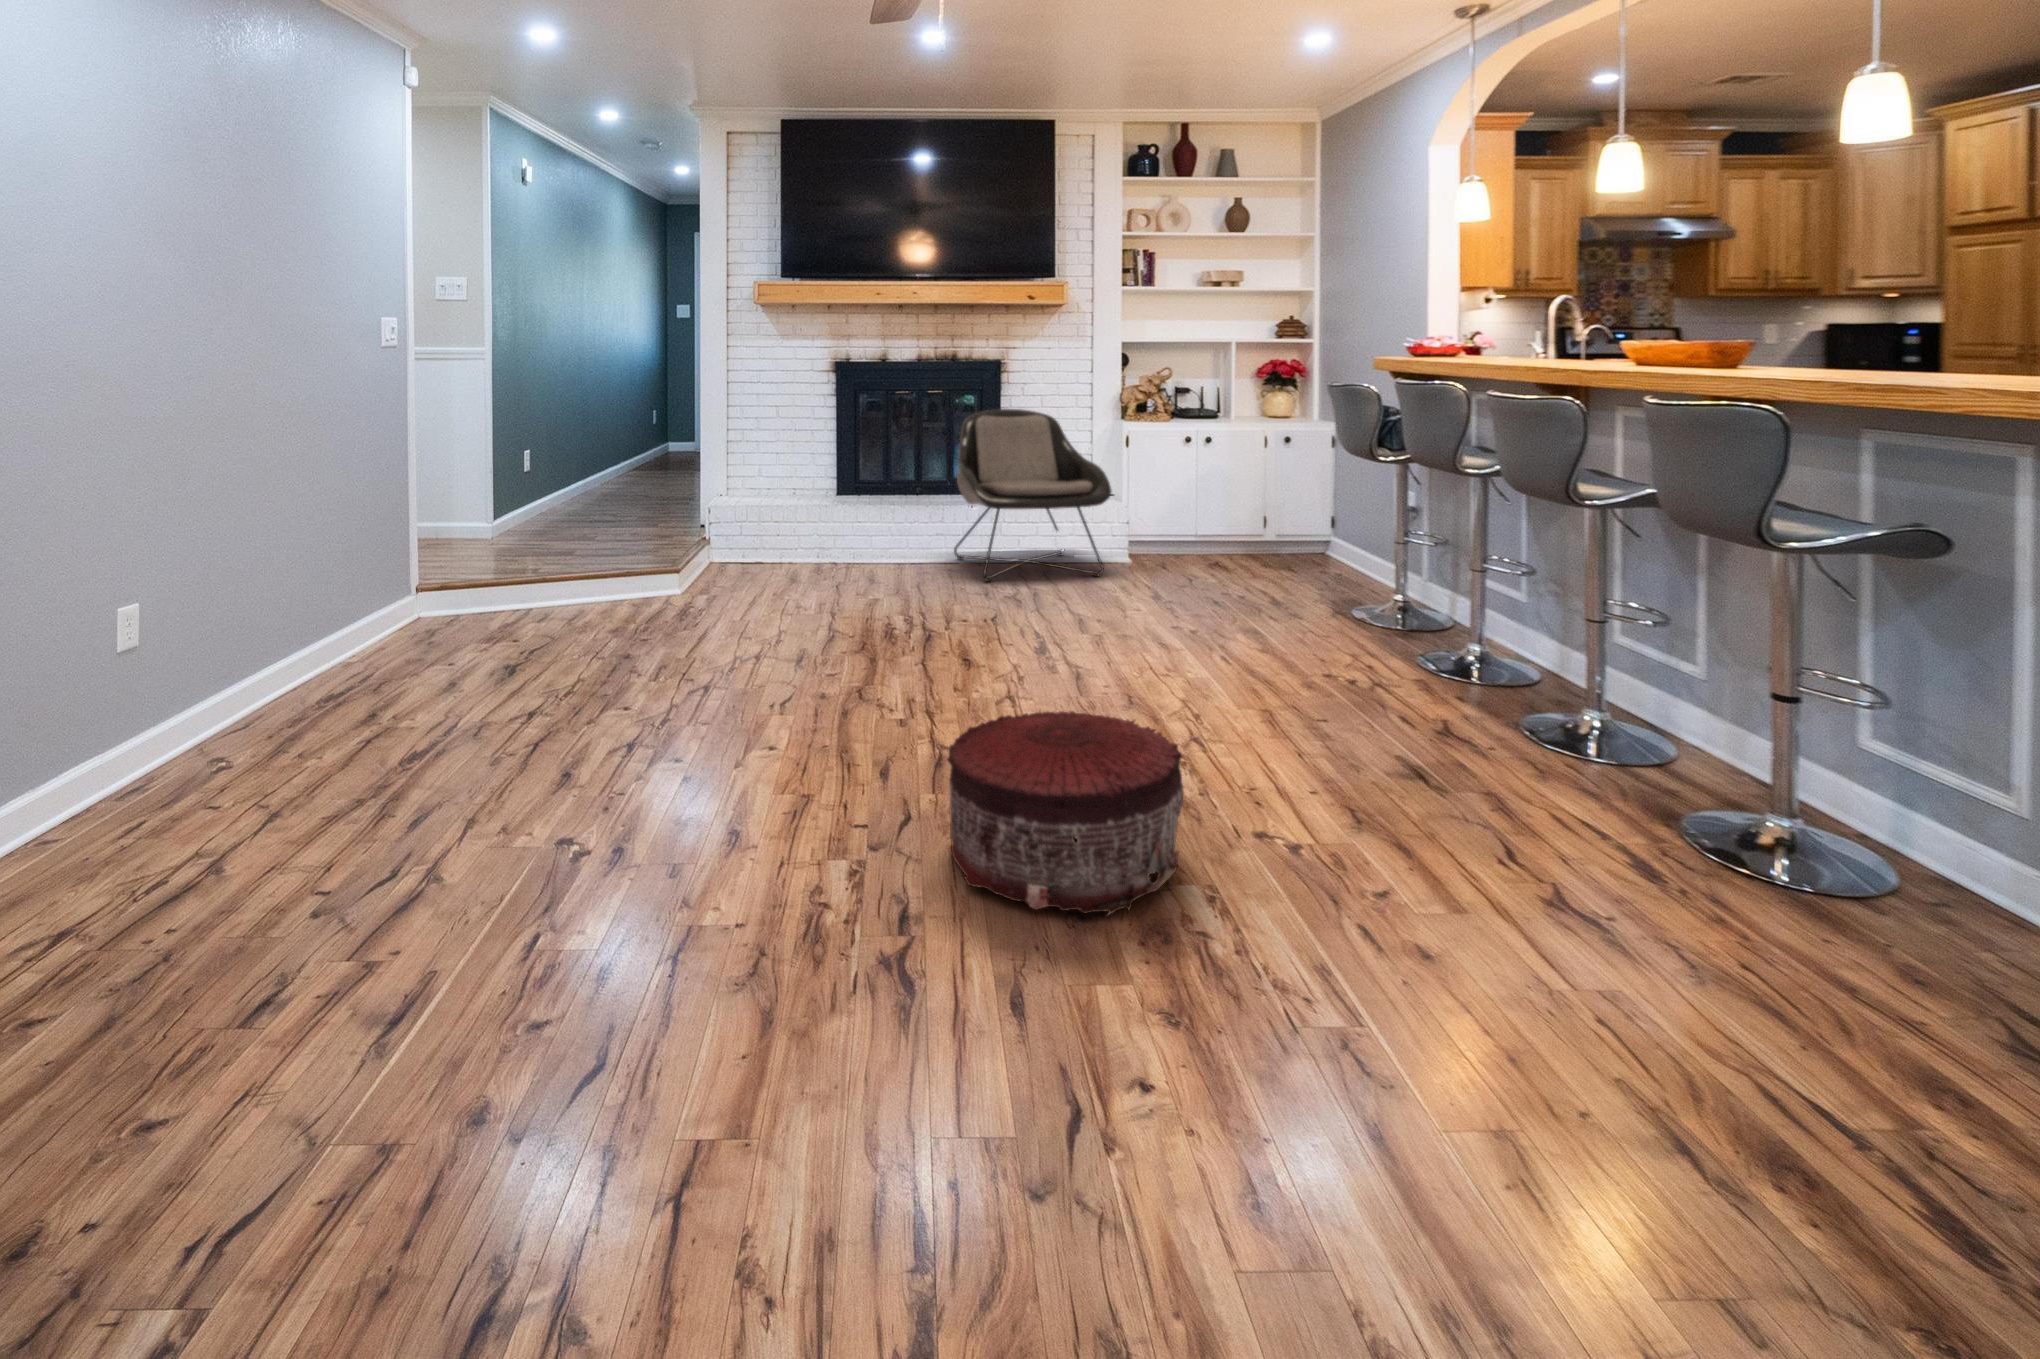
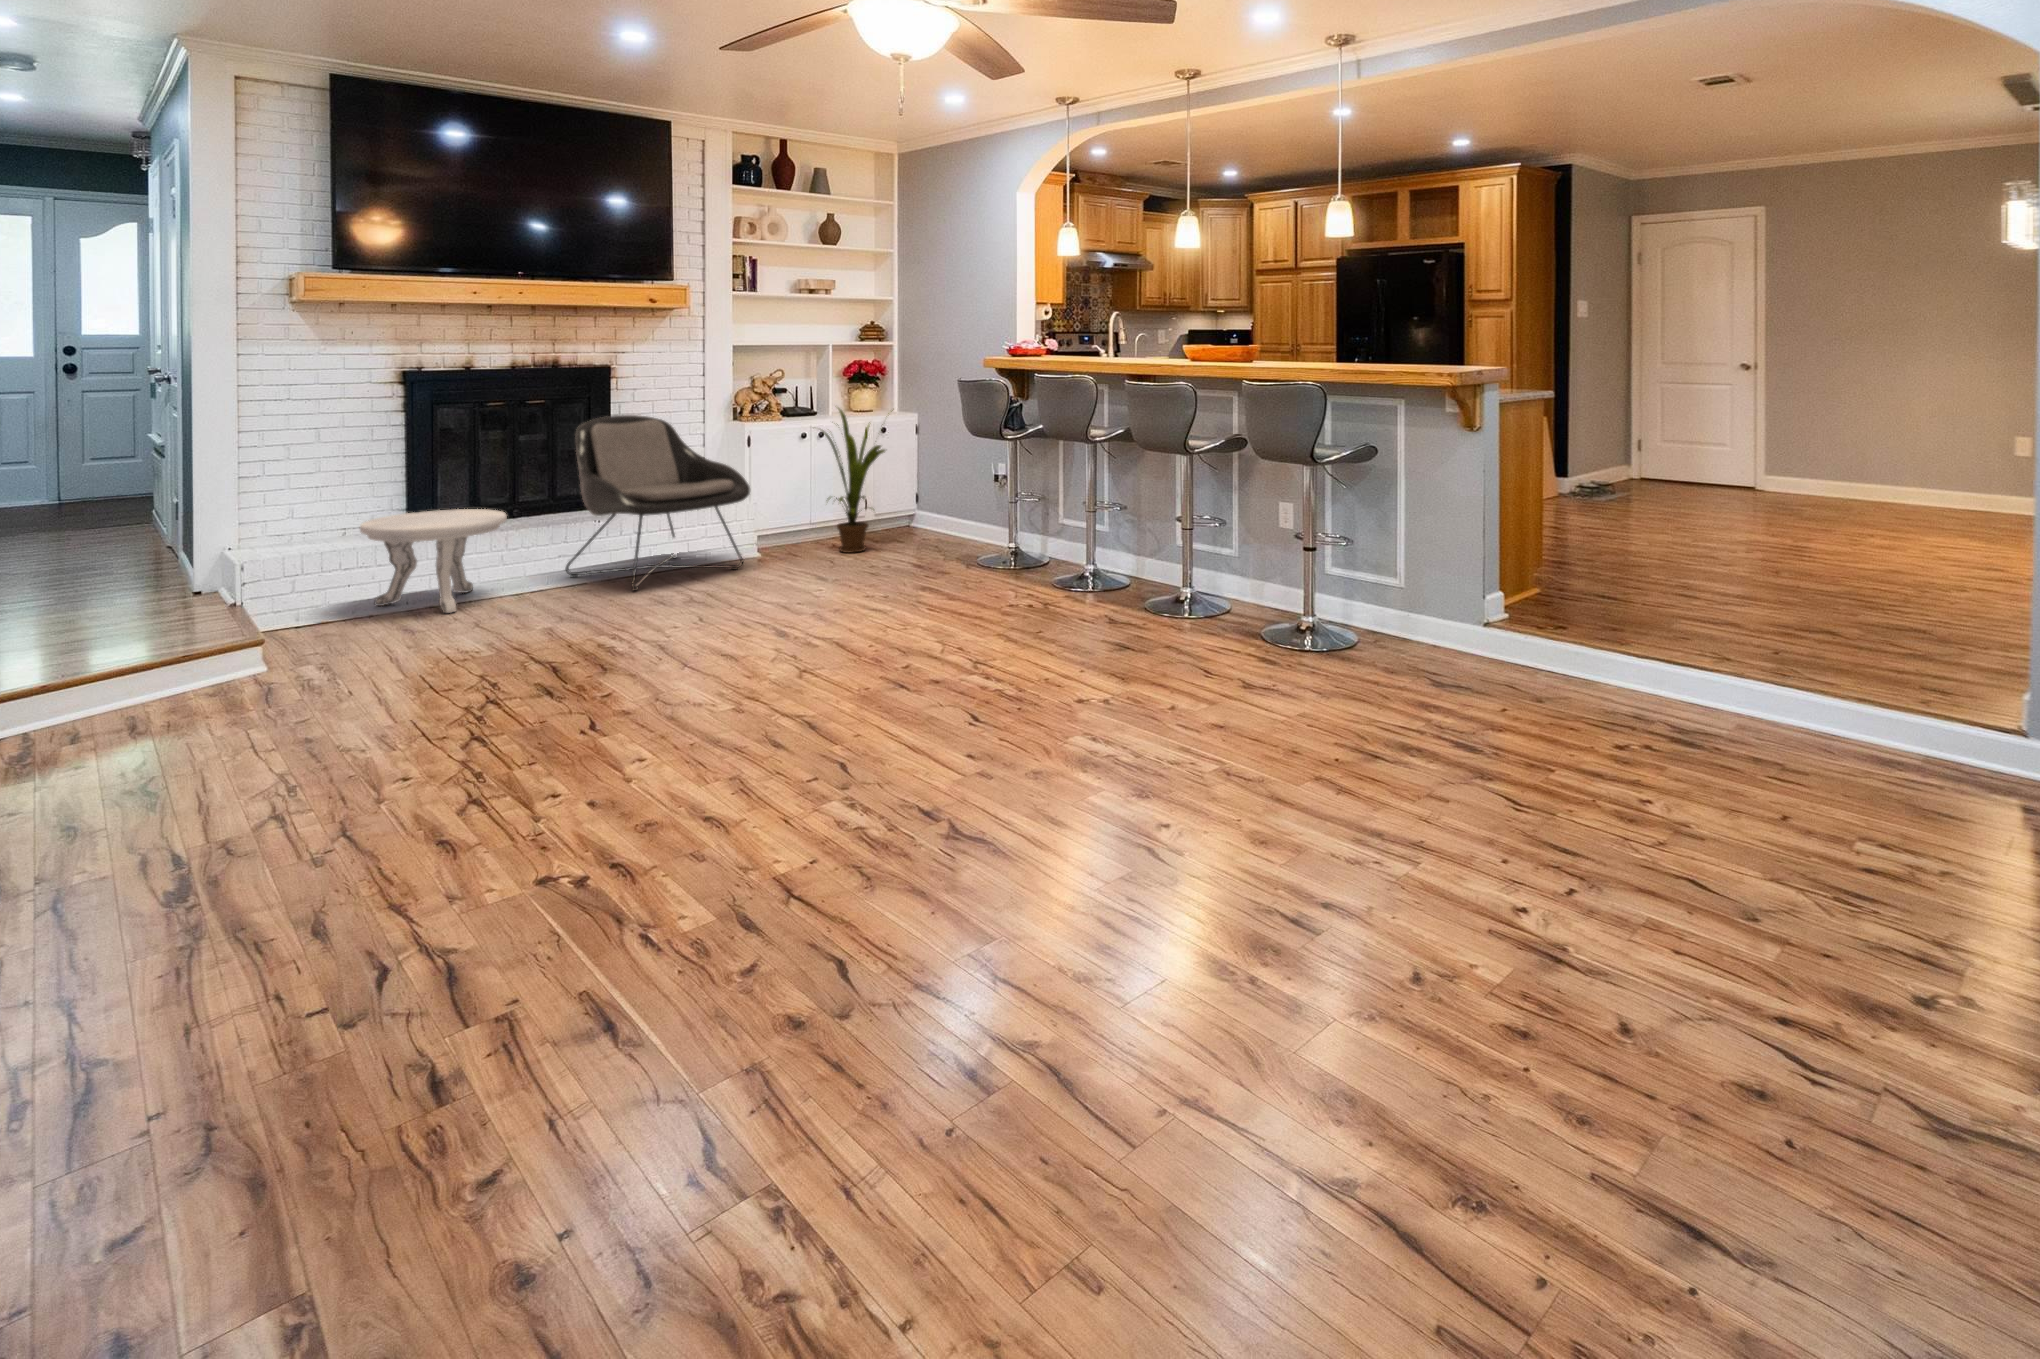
house plant: none [1184,408,1279,579] -> present [822,408,889,553]
side table: none [786,484,894,575] -> present [360,509,507,613]
pouf: present [947,711,1184,915] -> none [885,637,1066,779]

